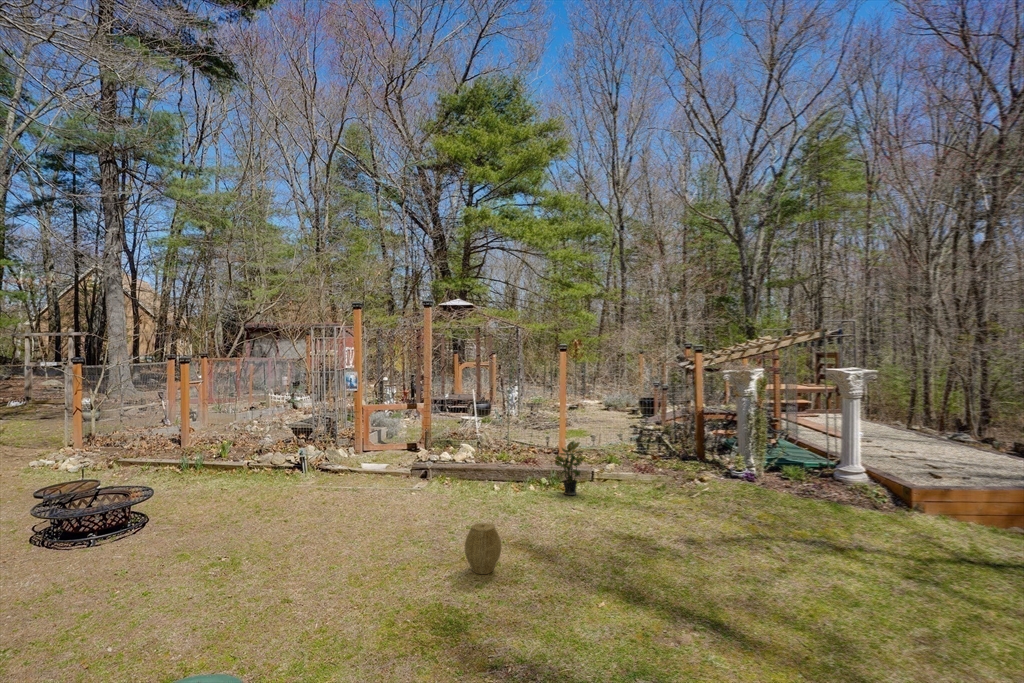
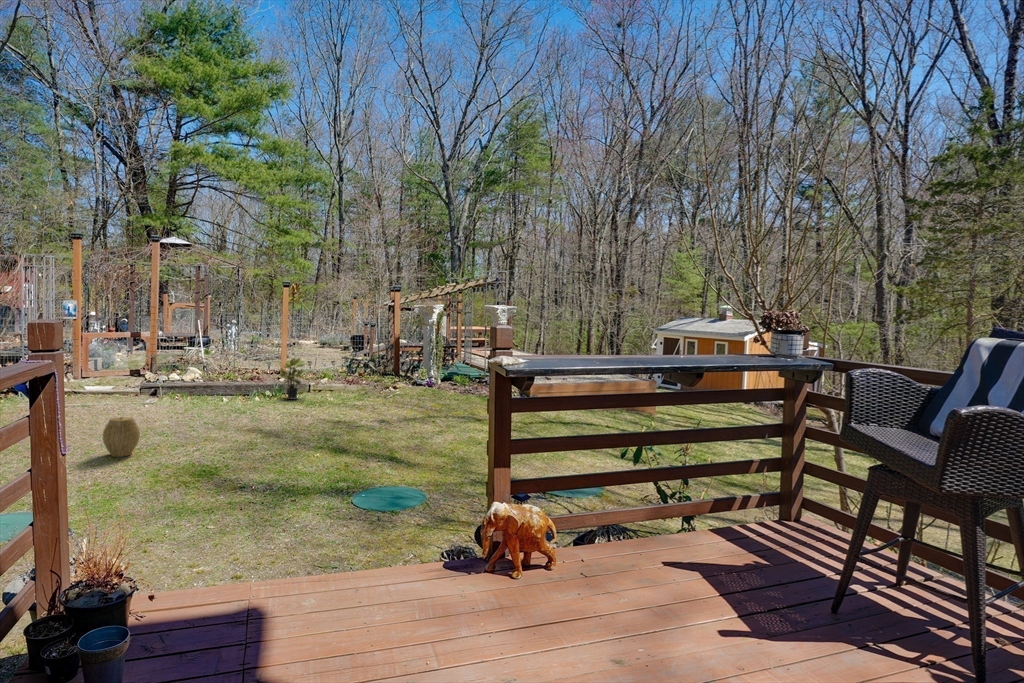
woven basket: present [465,523,501,574] -> present [103,417,140,457]

